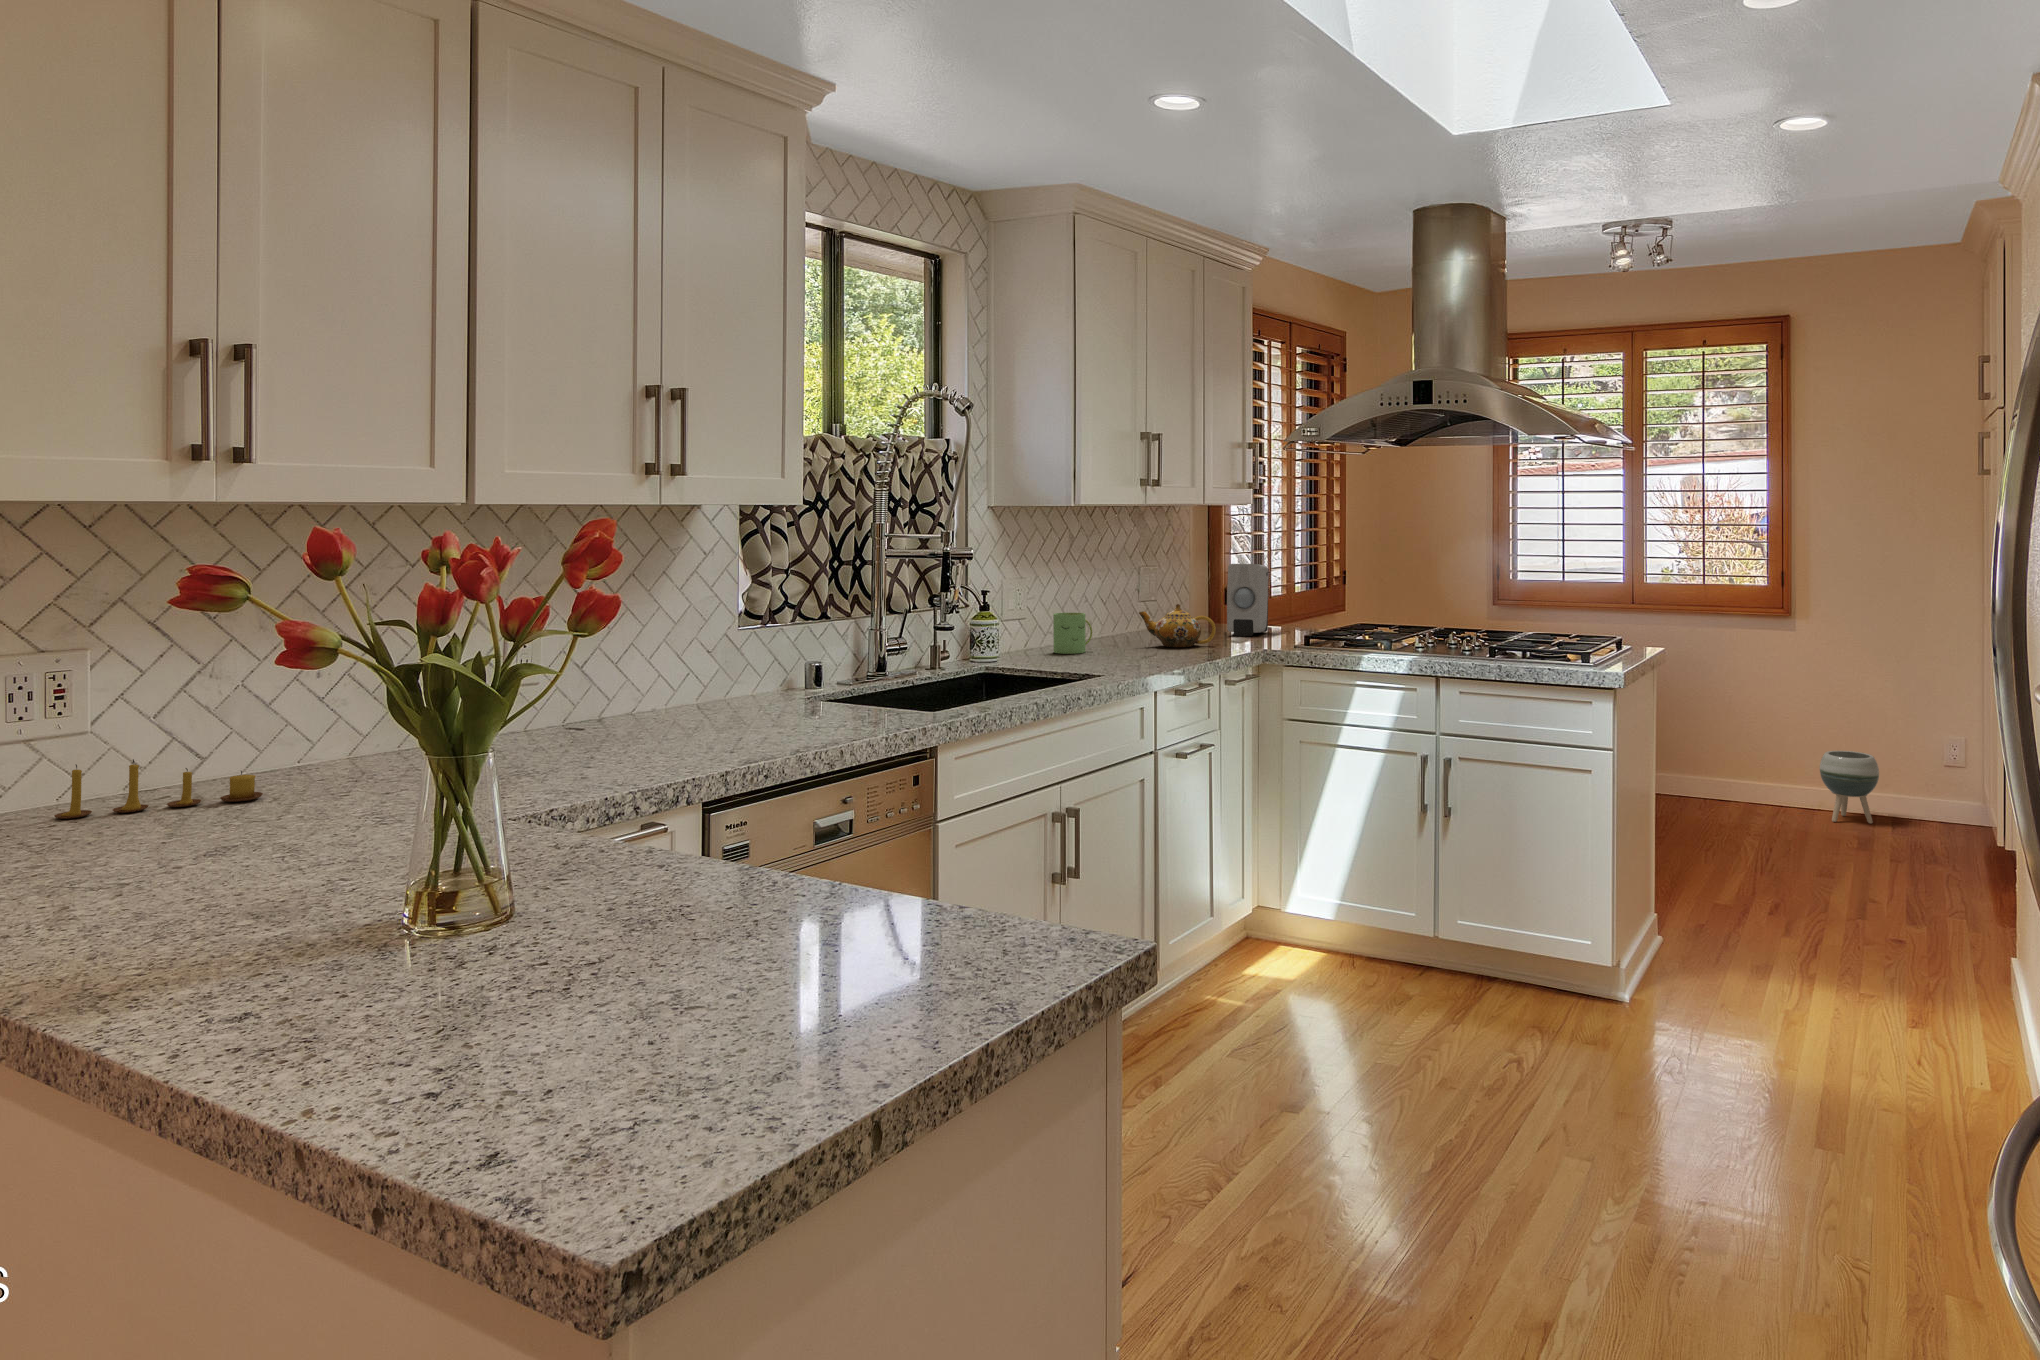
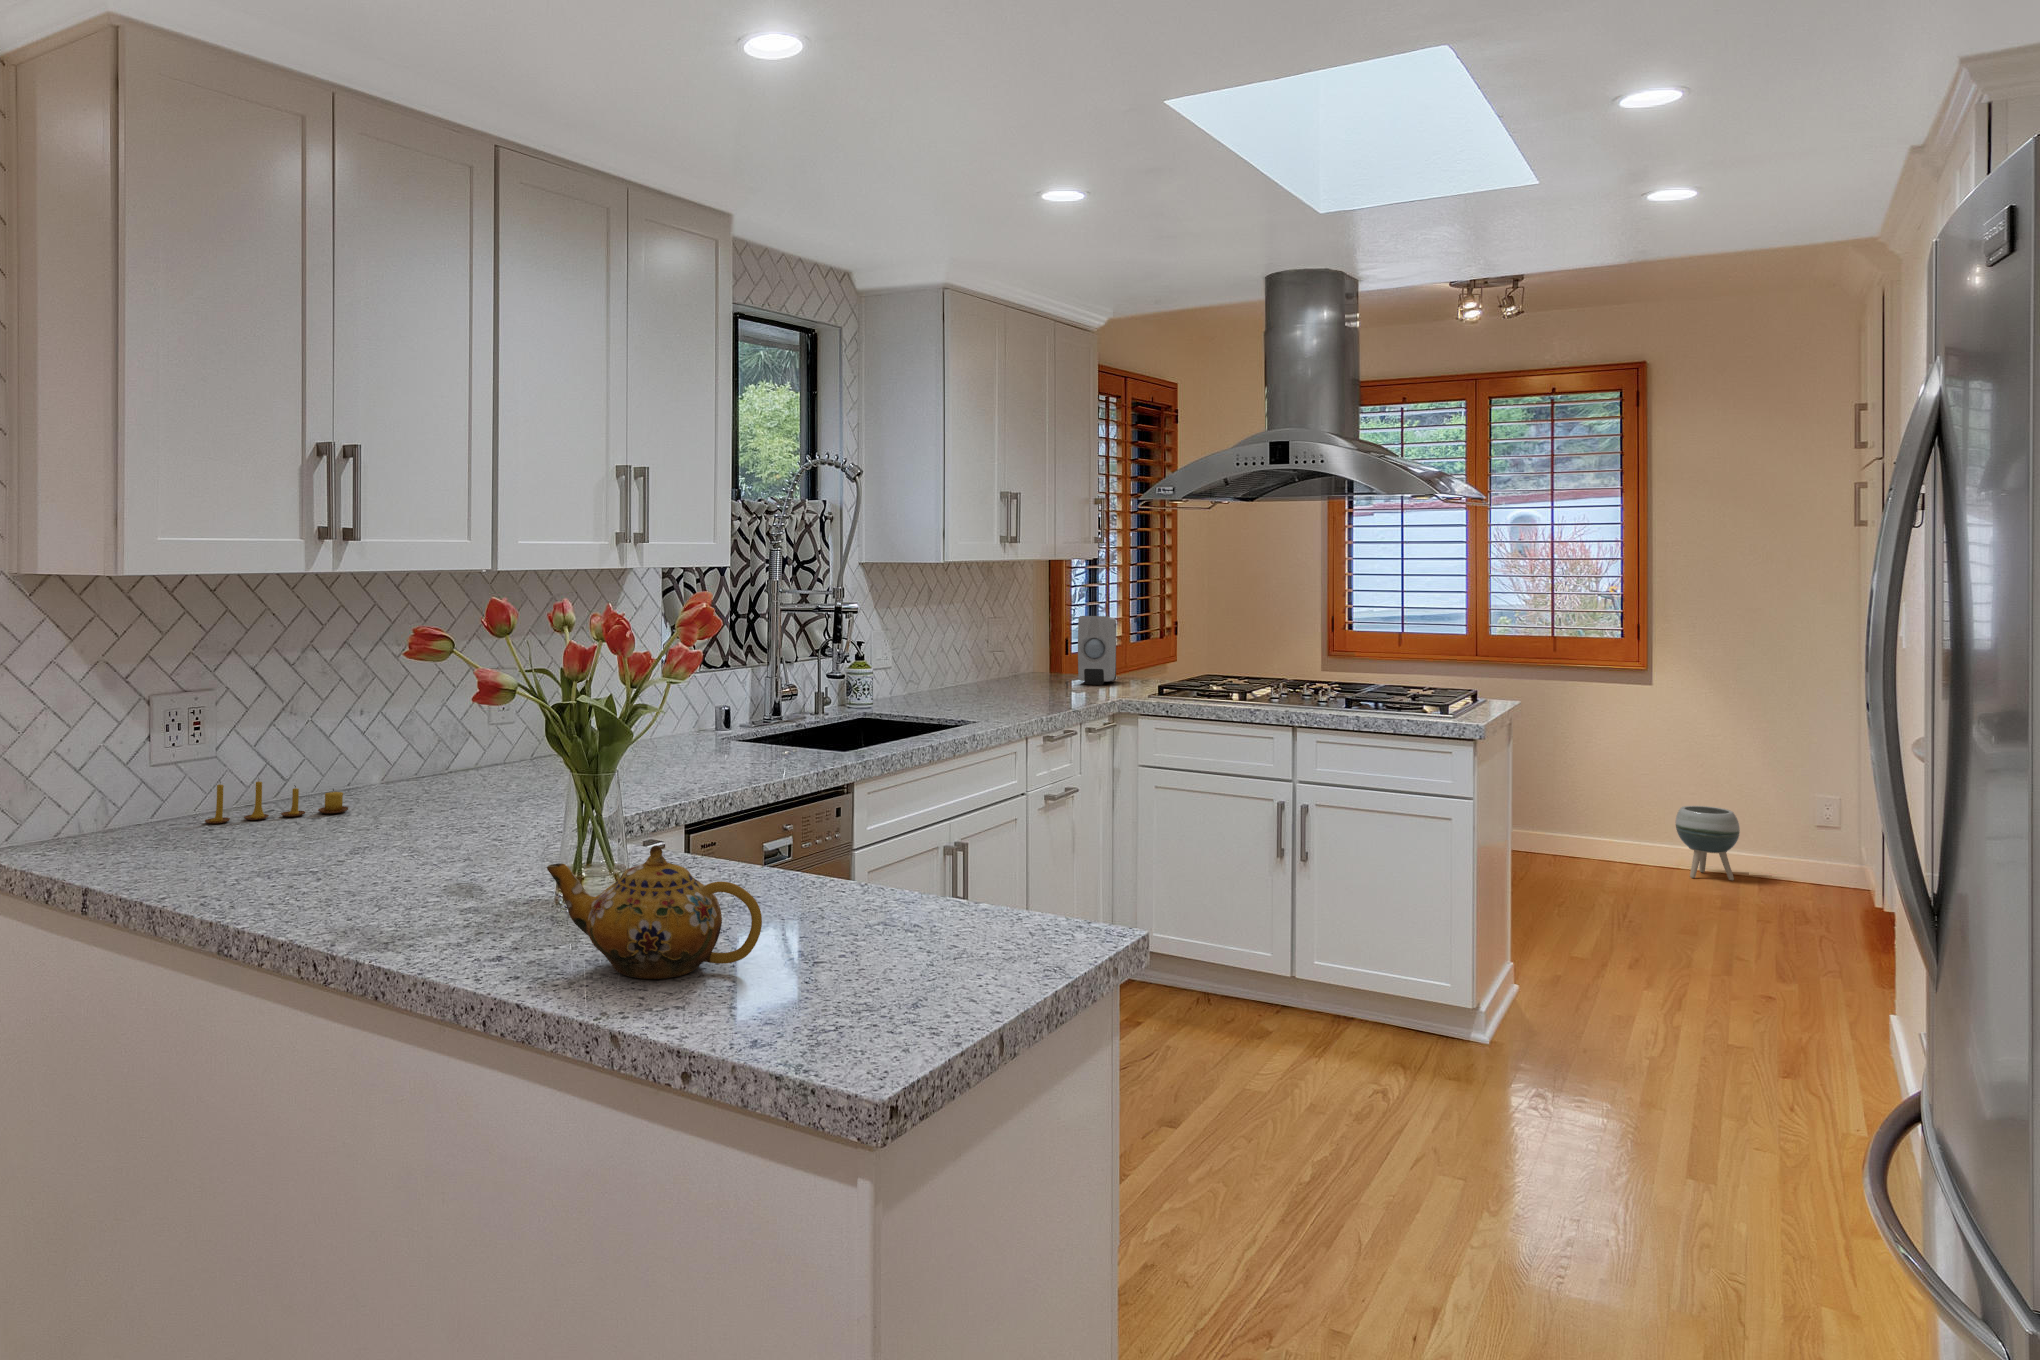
teapot: present [1139,604,1216,647] -> present [547,846,762,979]
mug: present [1053,613,1092,654] -> none [920,662,956,700]

